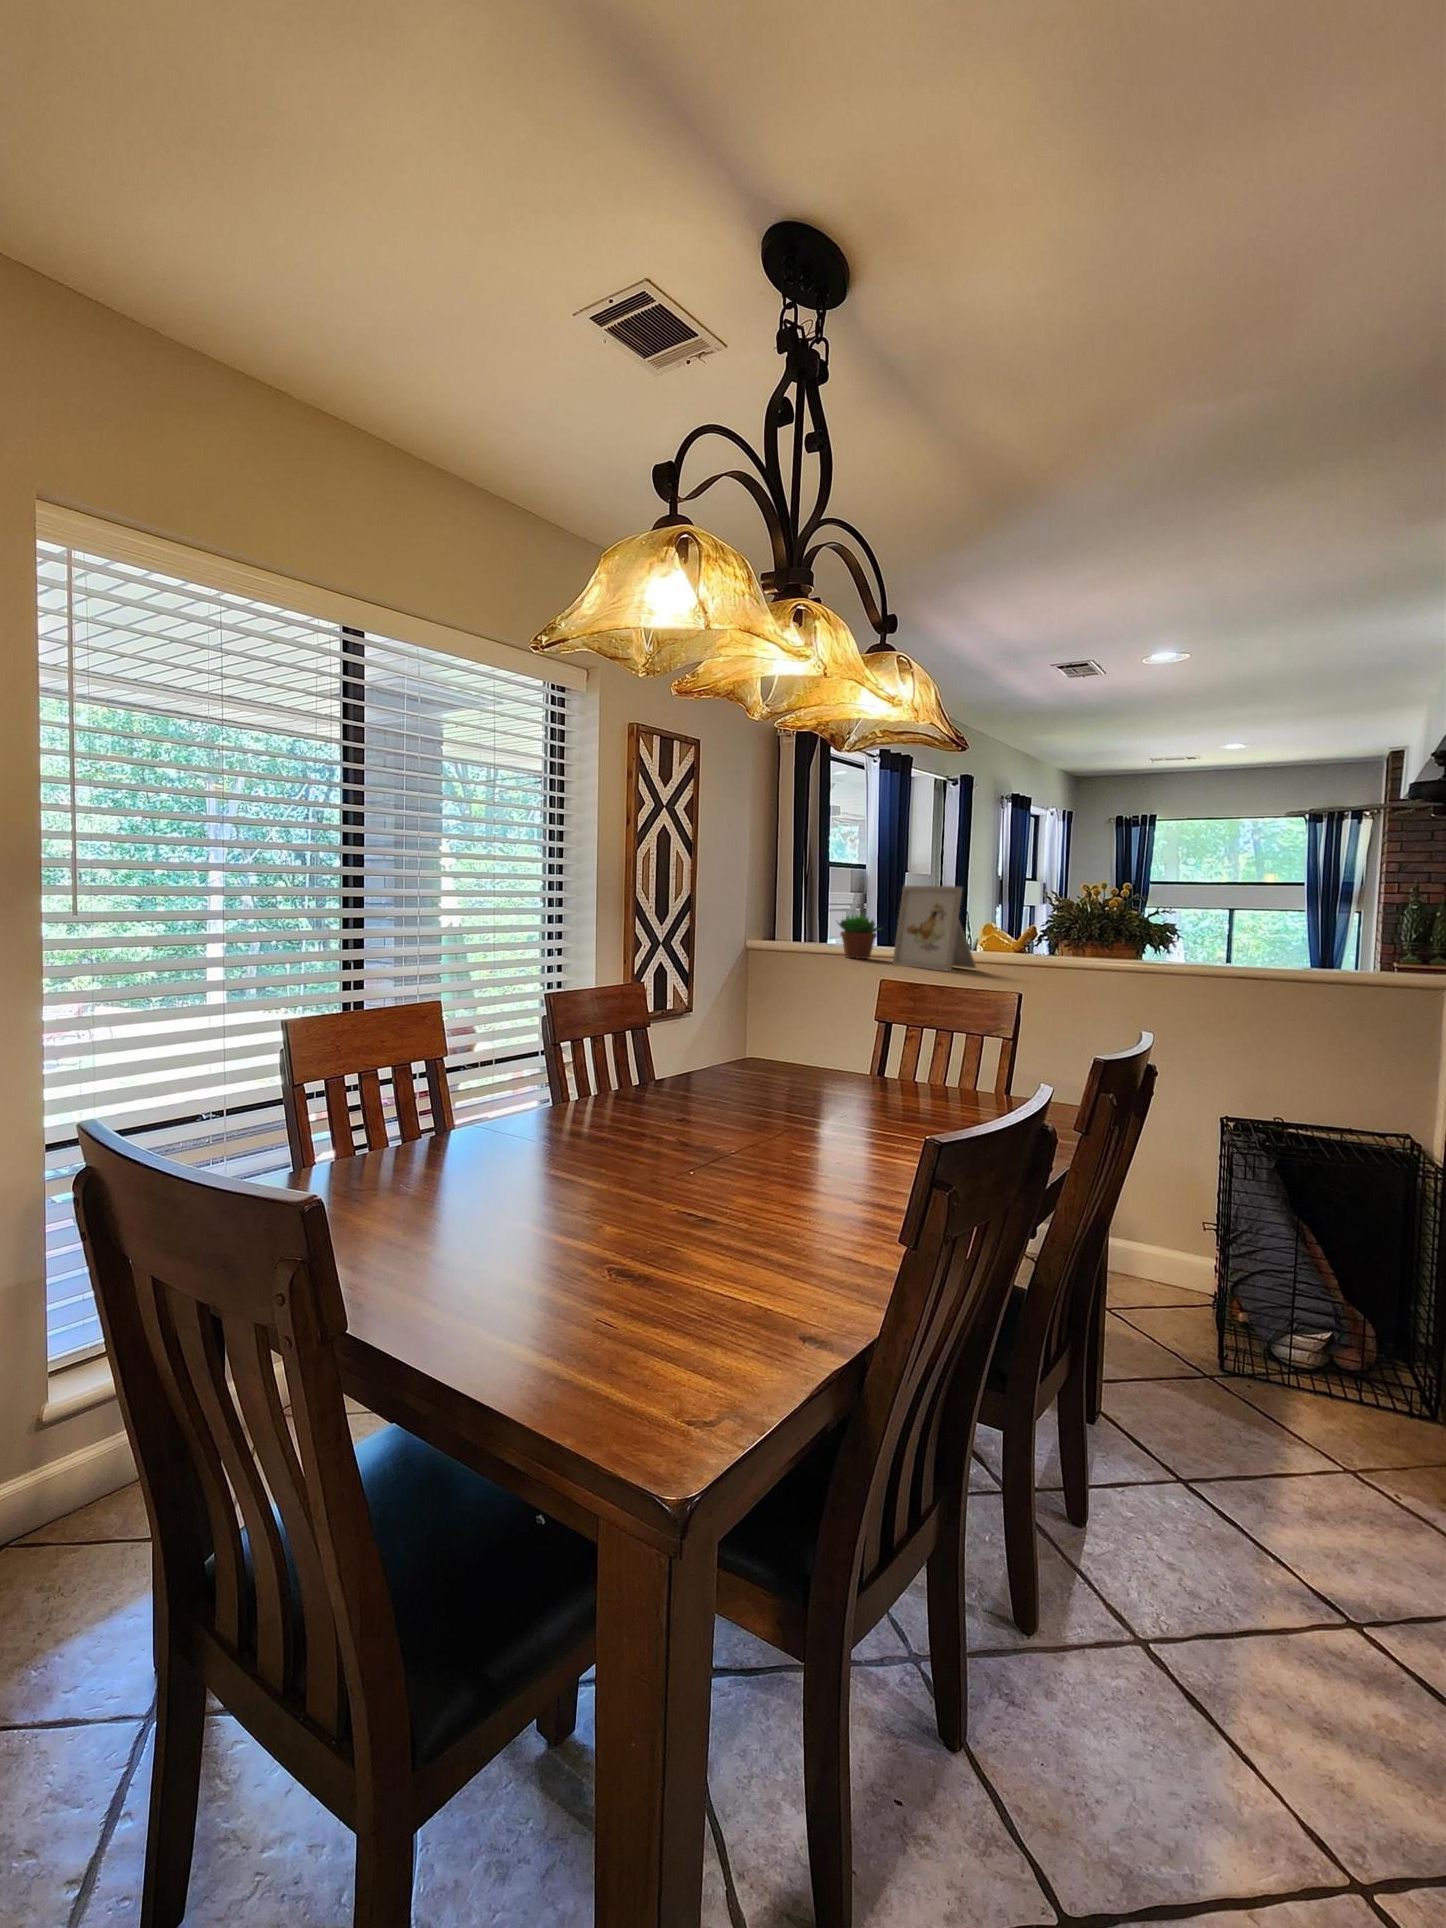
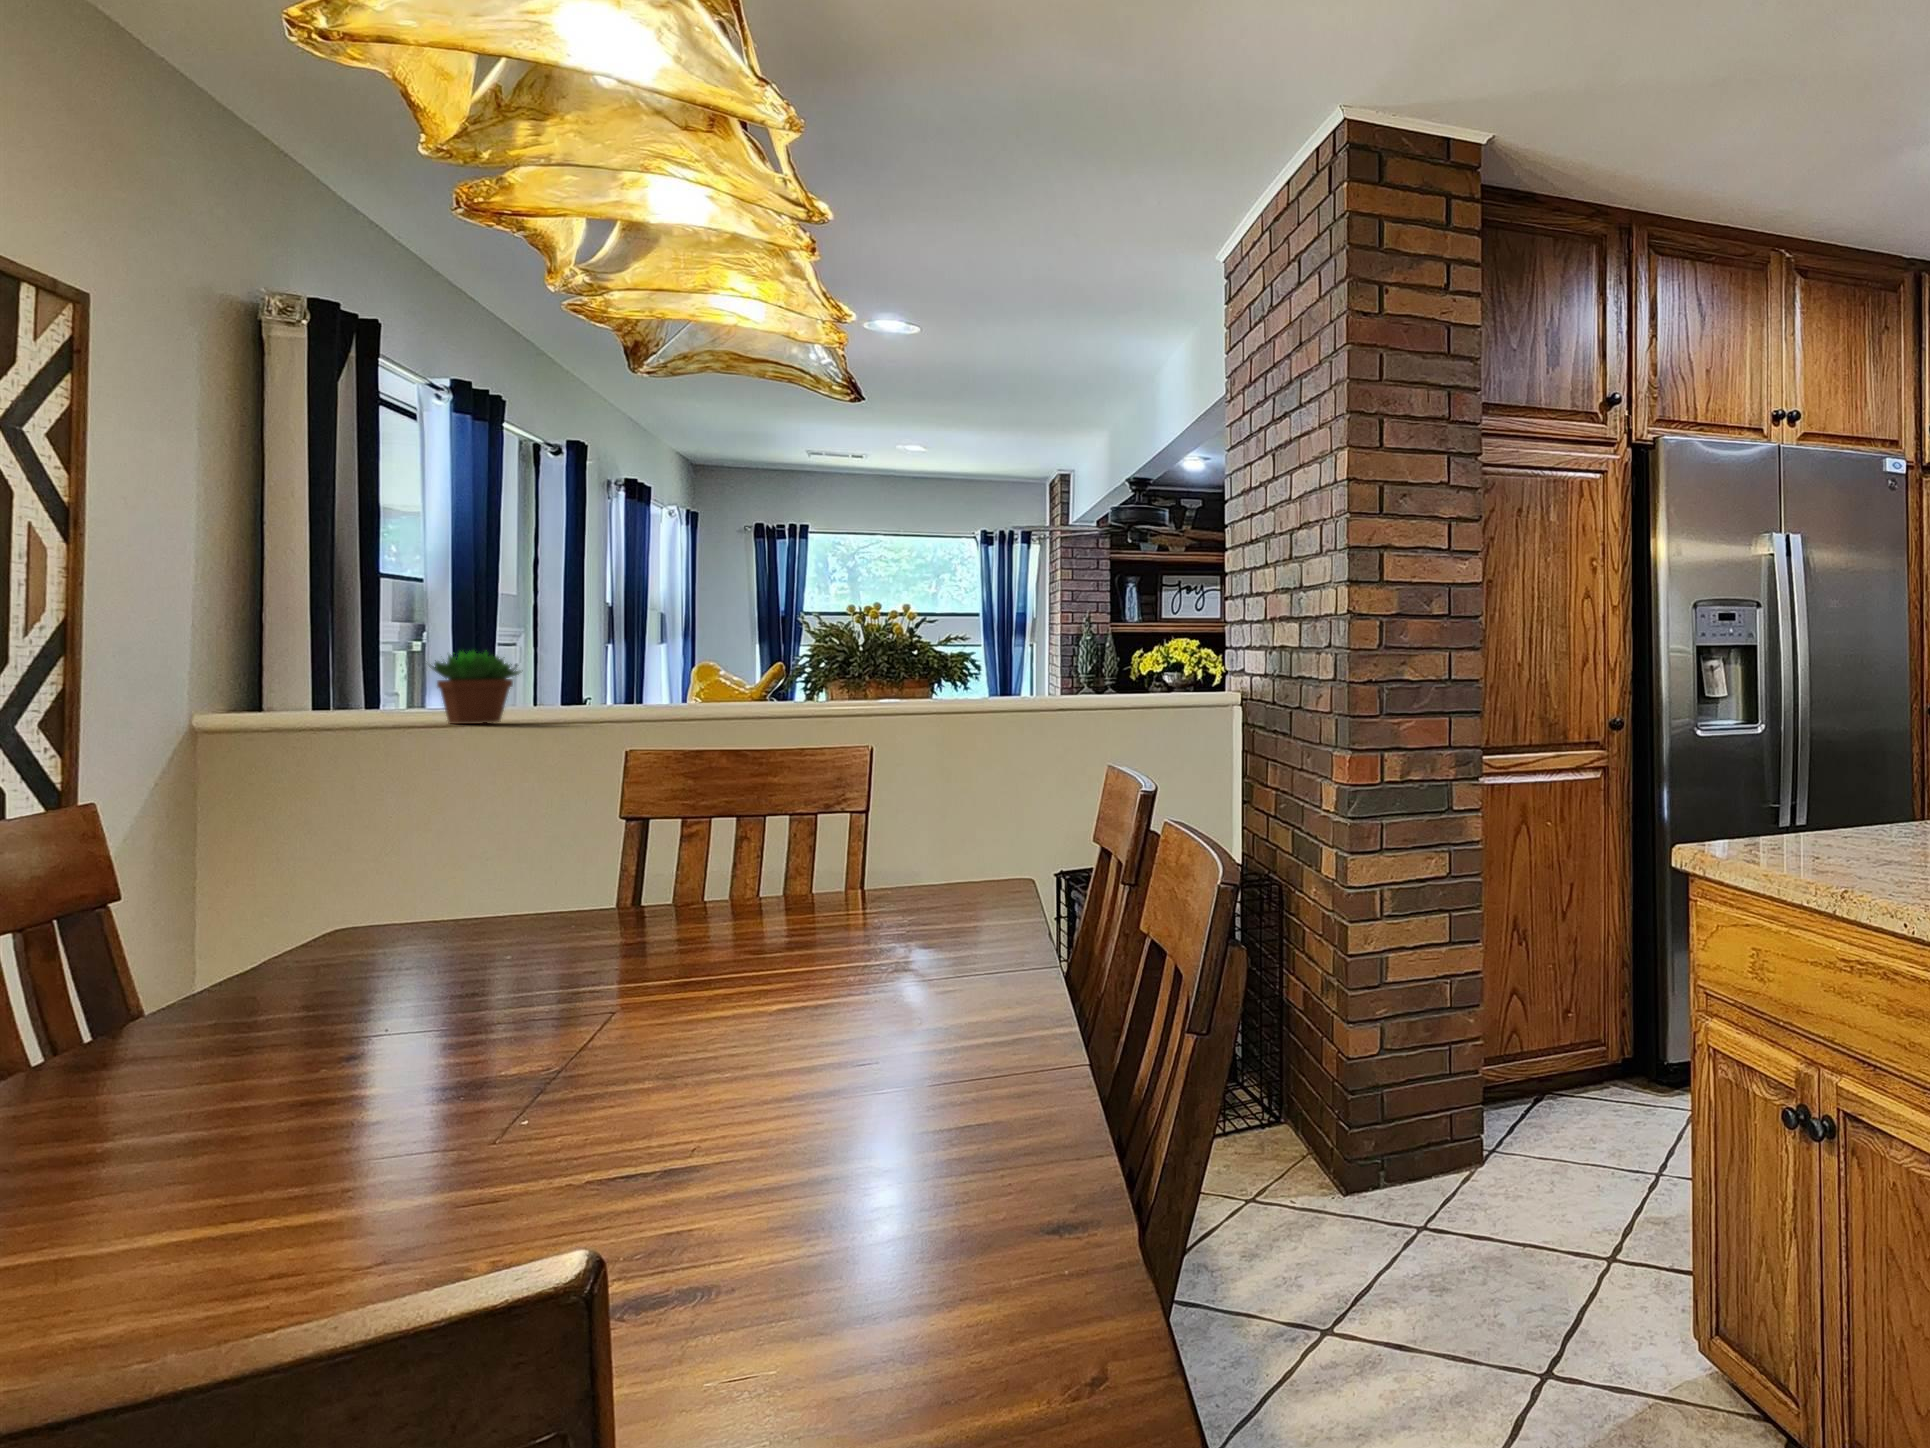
picture frame: present [892,886,976,971] -> none [556,600,702,729]

